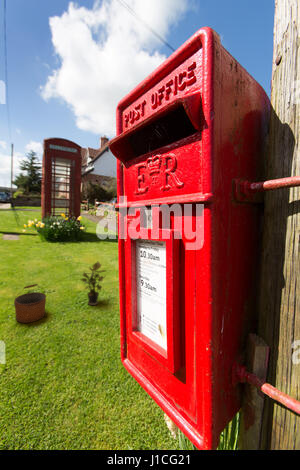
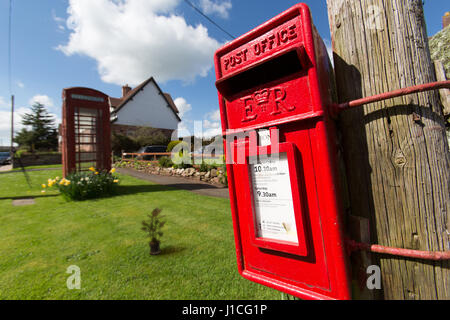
bucket: present [14,284,46,323] -> none [69,239,105,286]

